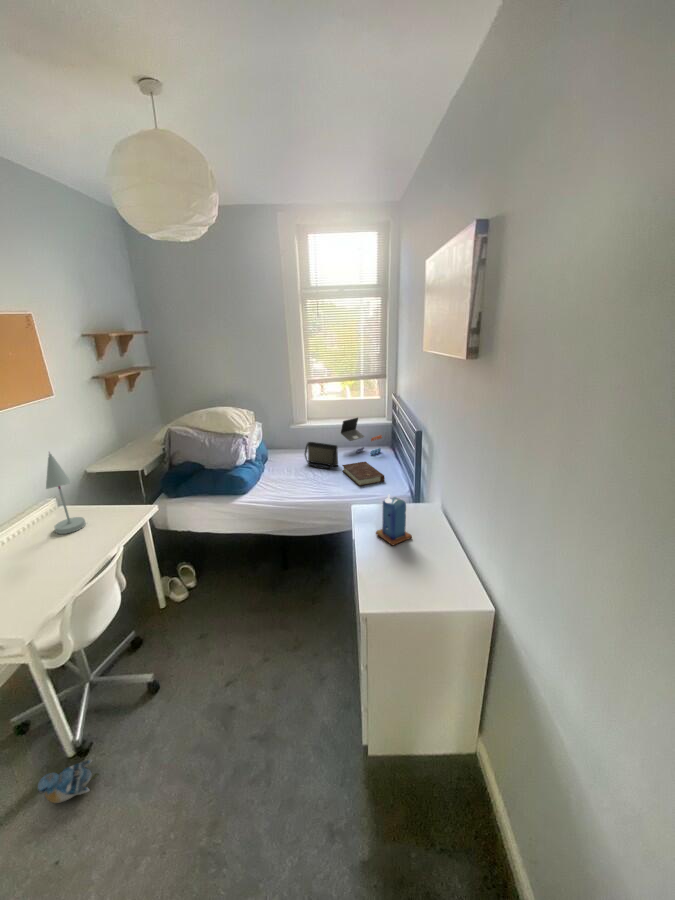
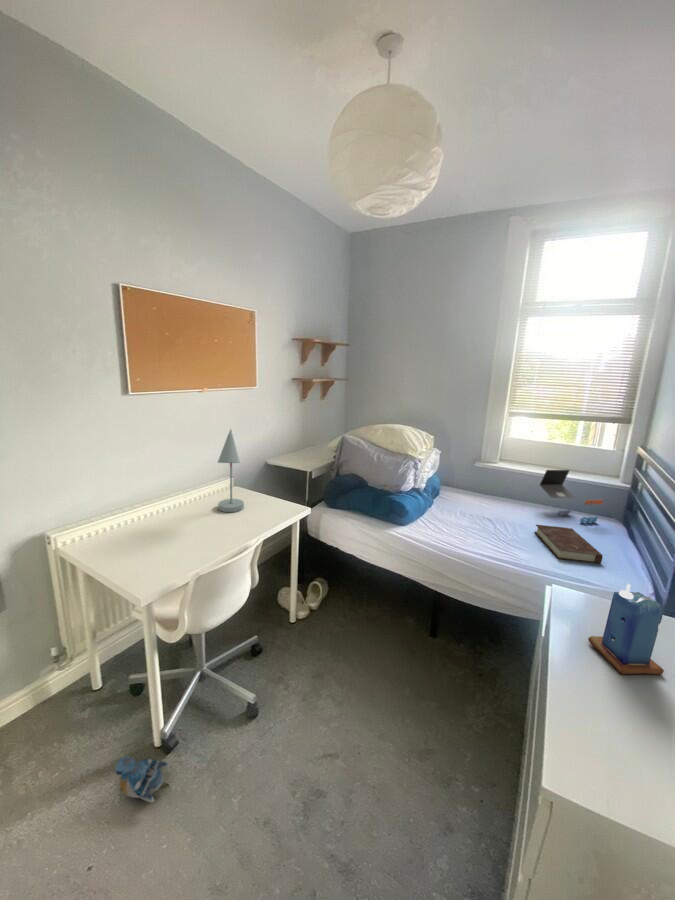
handbag: present [305,442,338,469] -> none [485,486,533,525]

